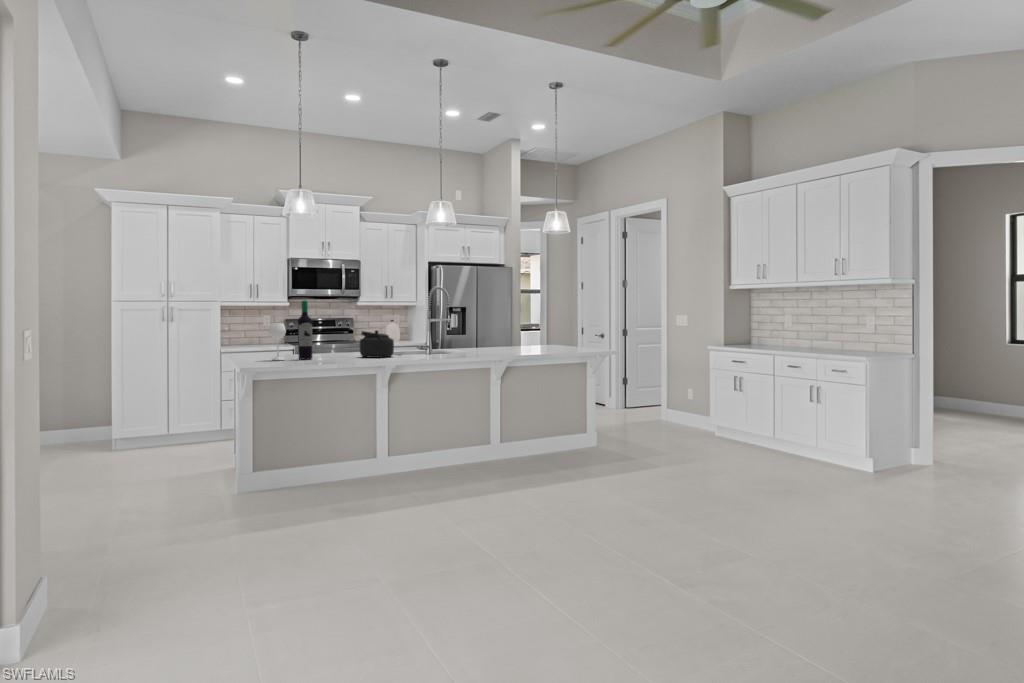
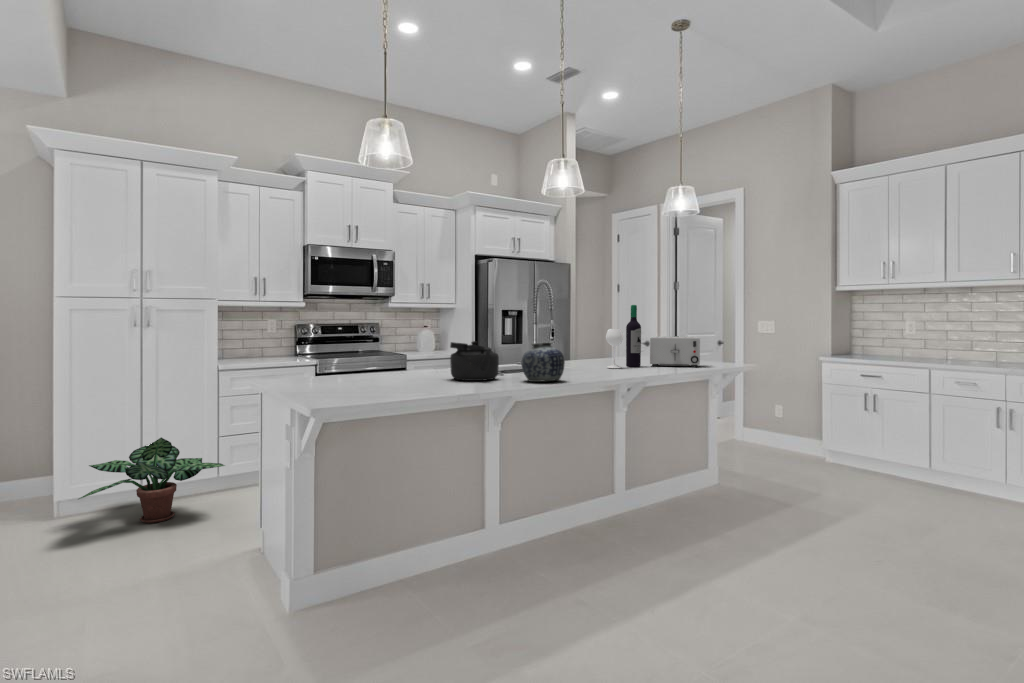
wine bottle: present [269,300,313,360] -> present [606,305,641,368]
toaster: none [537,328,579,352] -> present [650,336,700,367]
vase: none [403,331,433,358] -> present [521,342,565,382]
potted plant: none [123,397,220,456] -> present [79,437,225,523]

